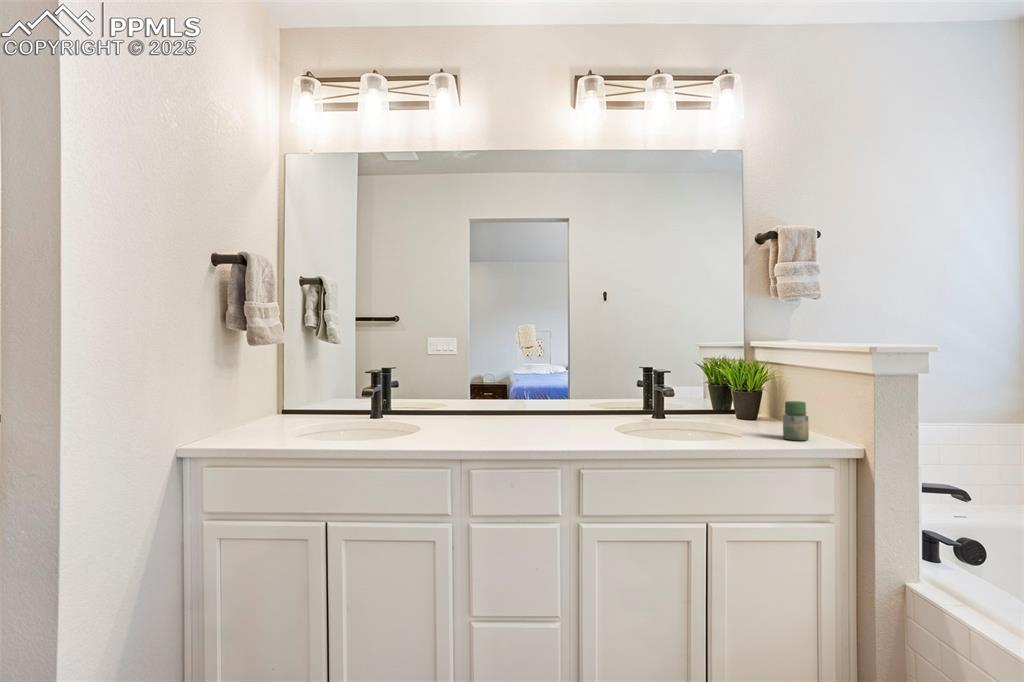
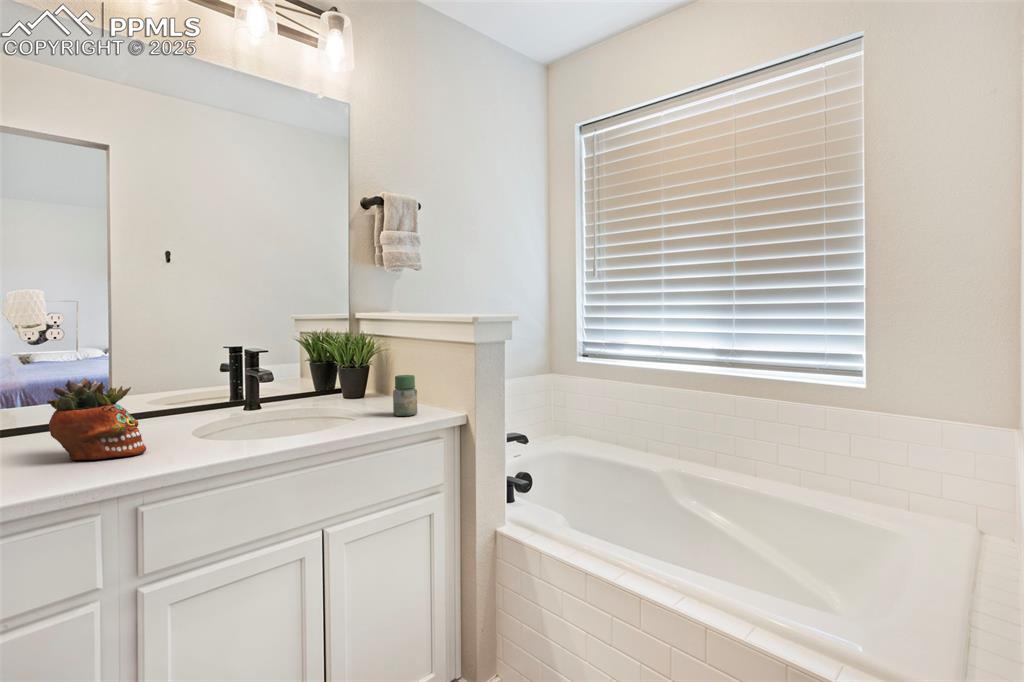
succulent planter: none [540,387,591,442] -> present [47,378,146,460]

